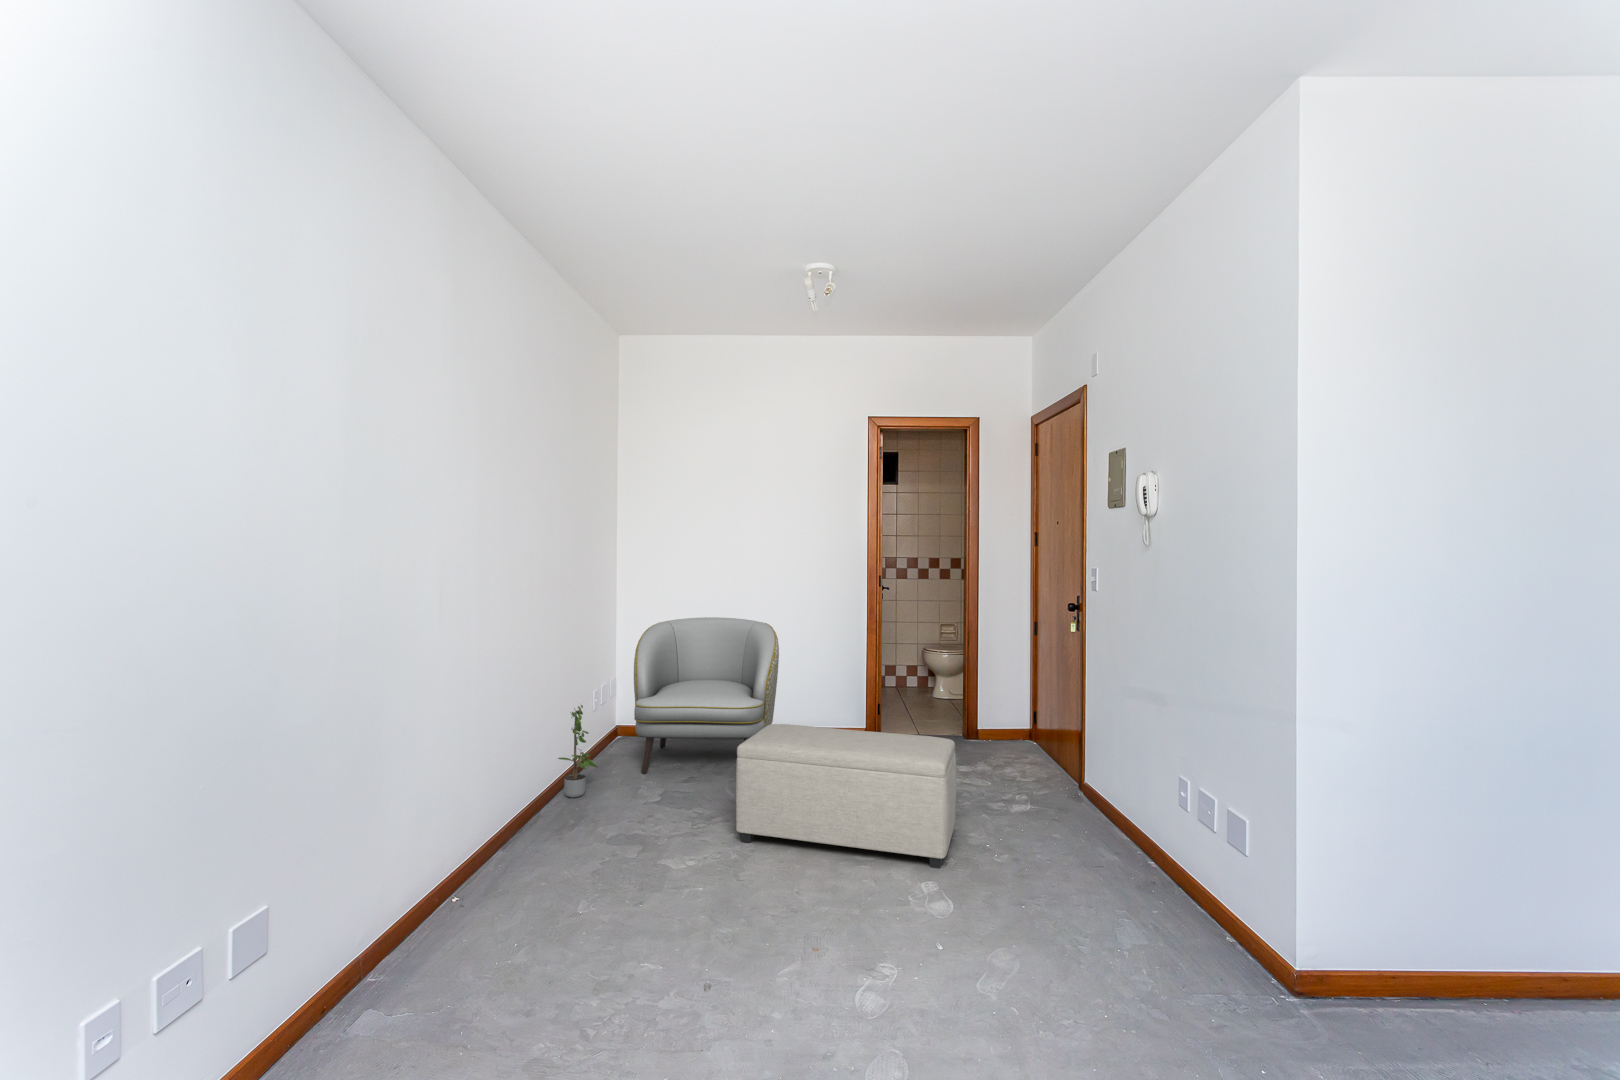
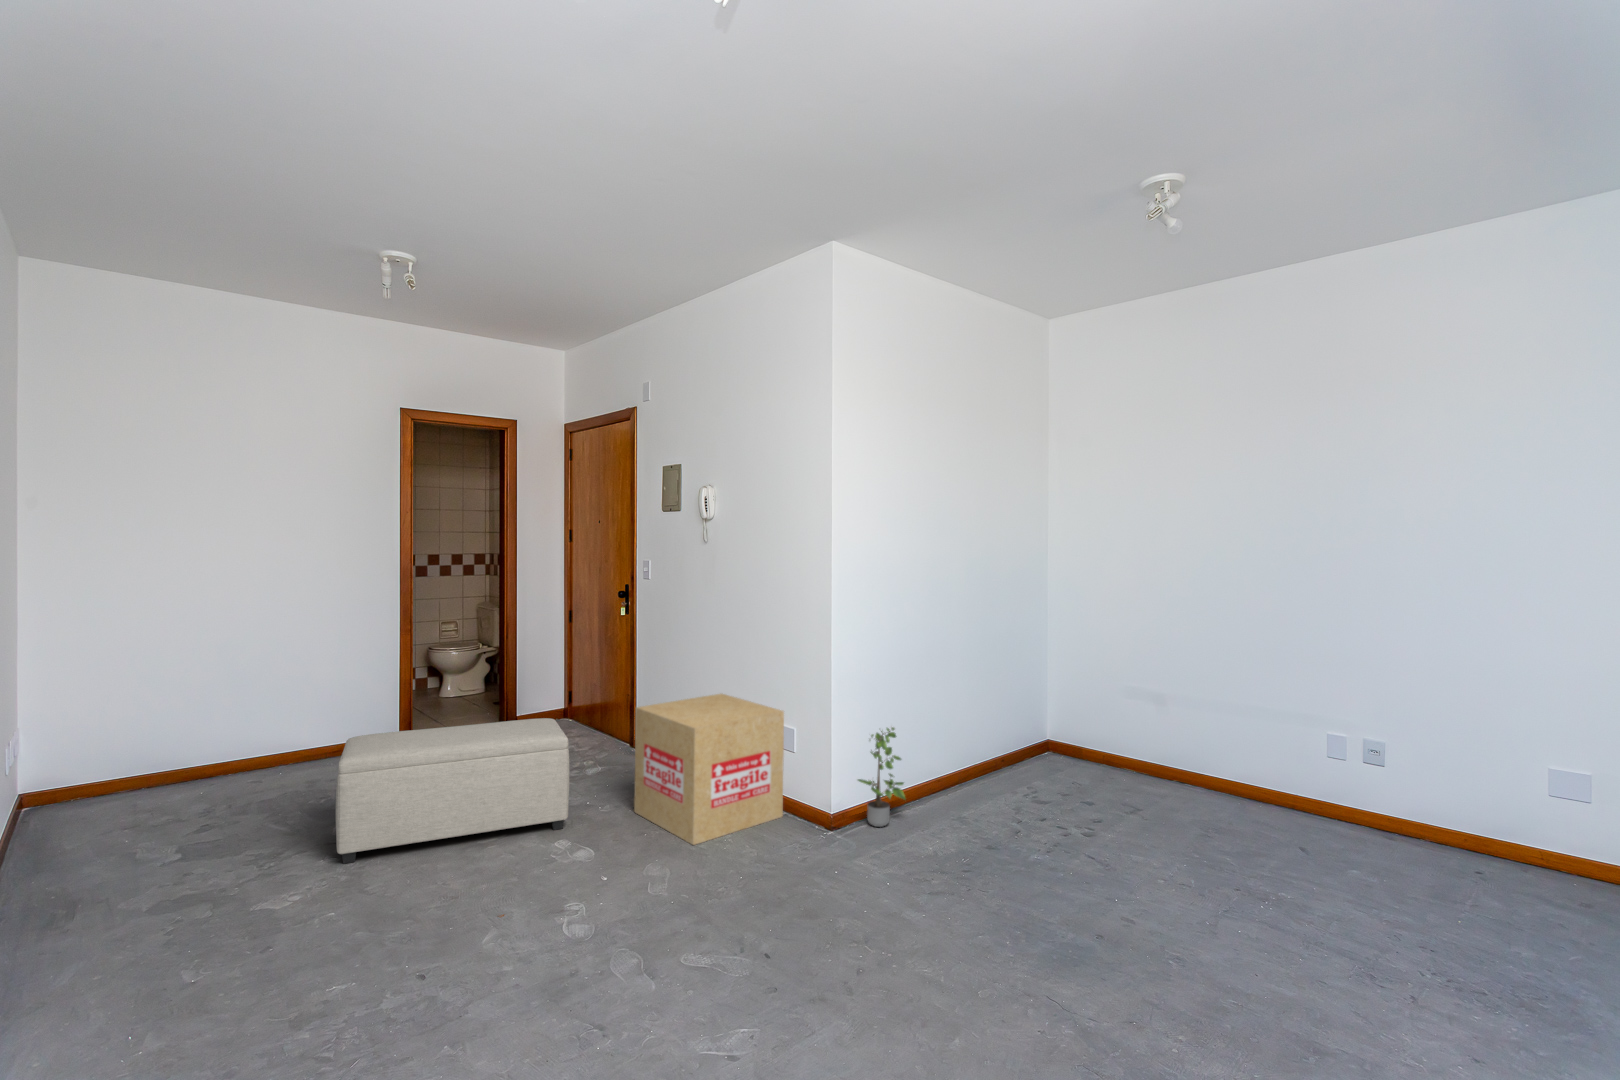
armchair: present [634,617,779,773] -> none [84,631,308,838]
potted plant: present [558,705,598,798] -> present [858,727,905,827]
cardboard box: none [1029,744,1231,947] -> present [634,694,784,845]

